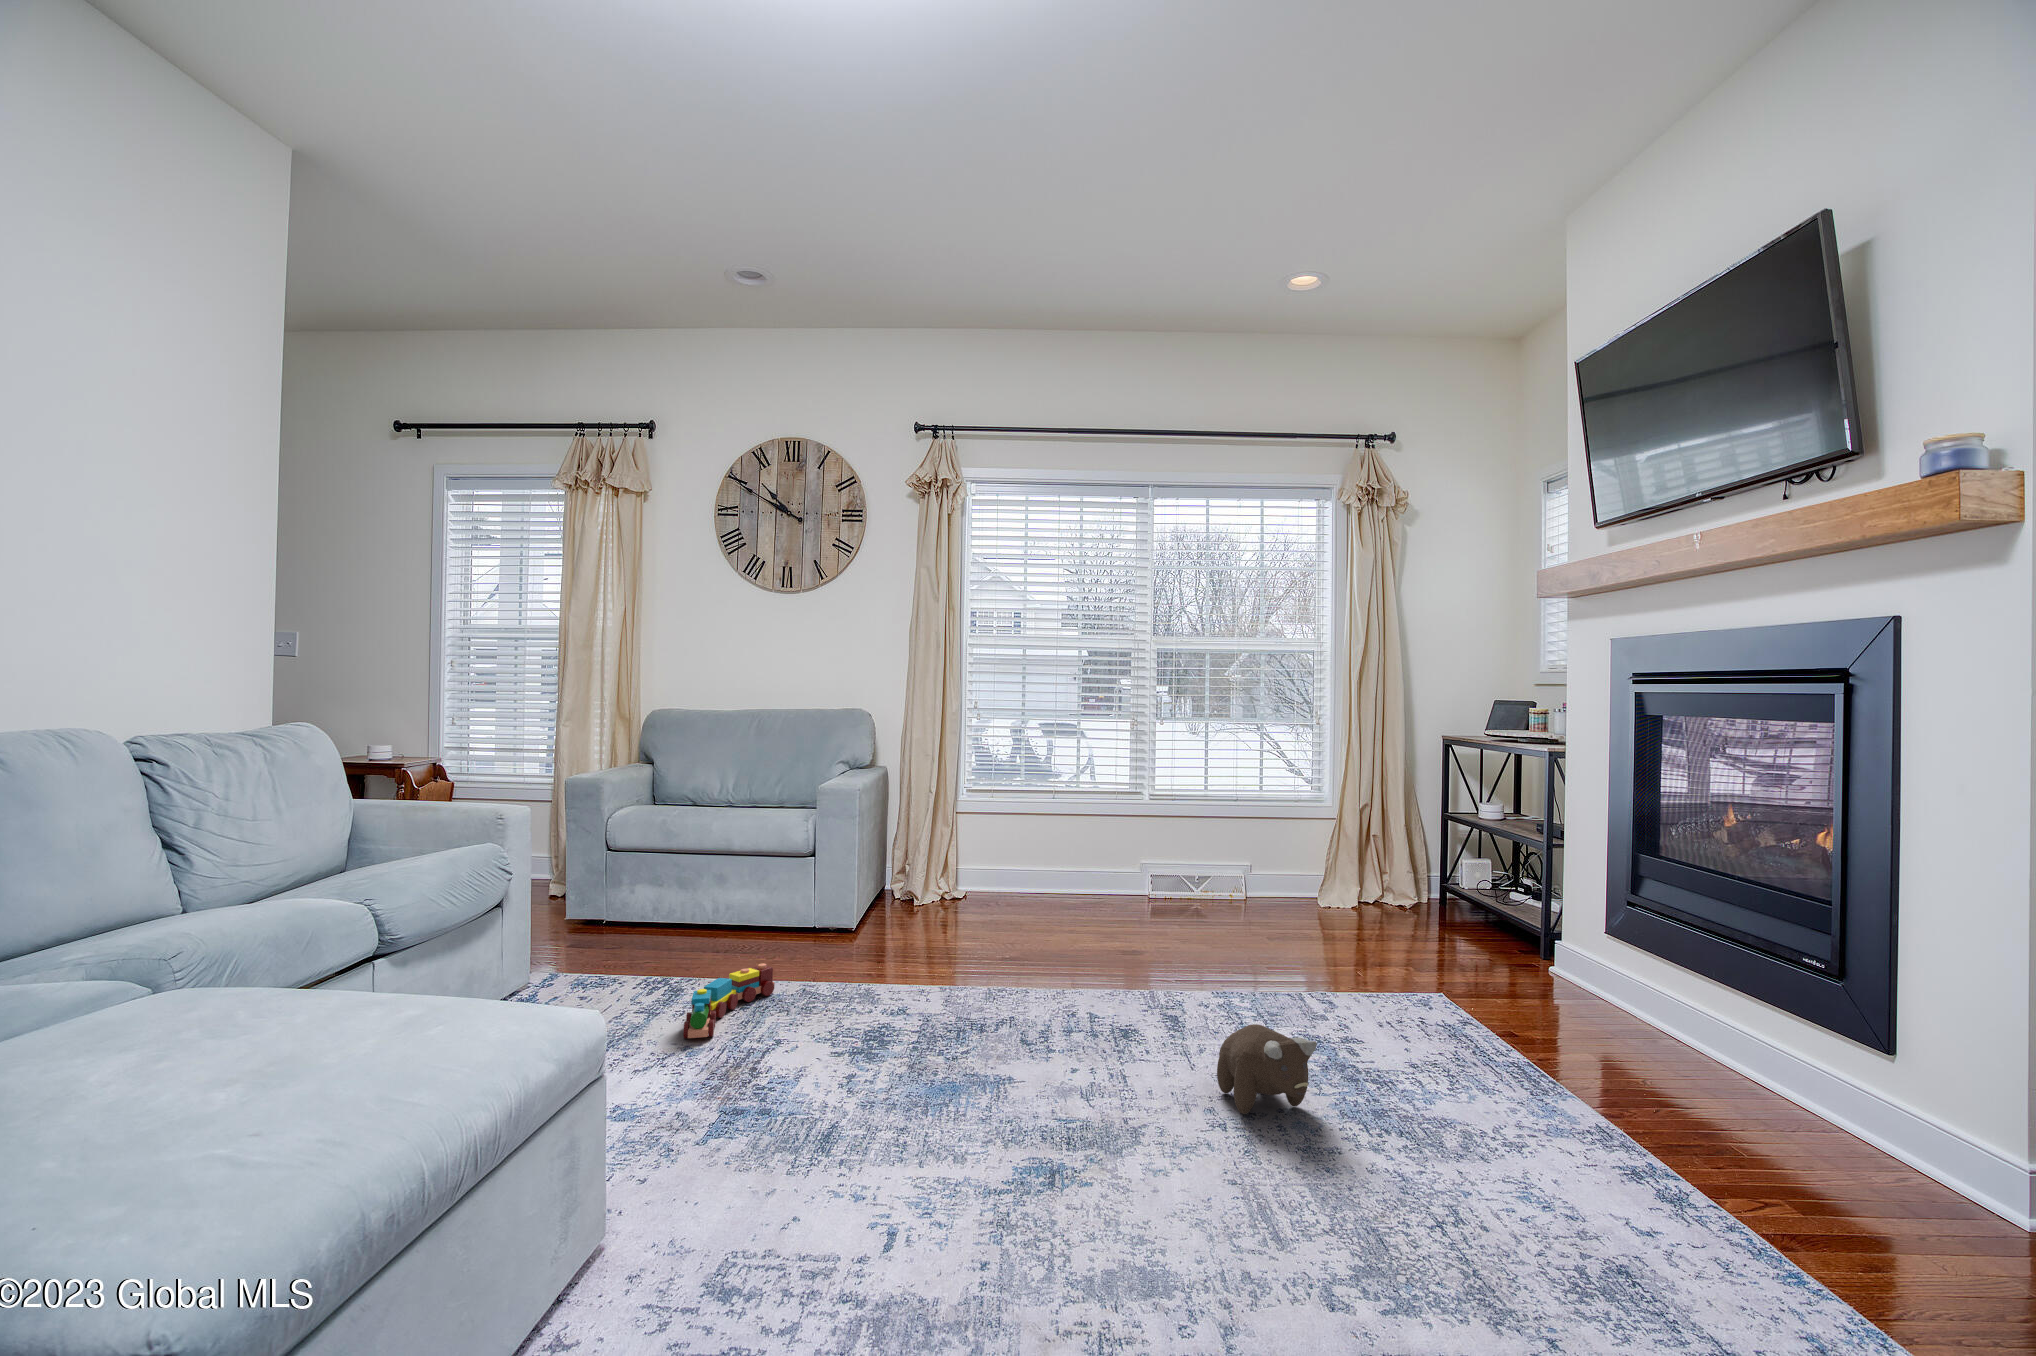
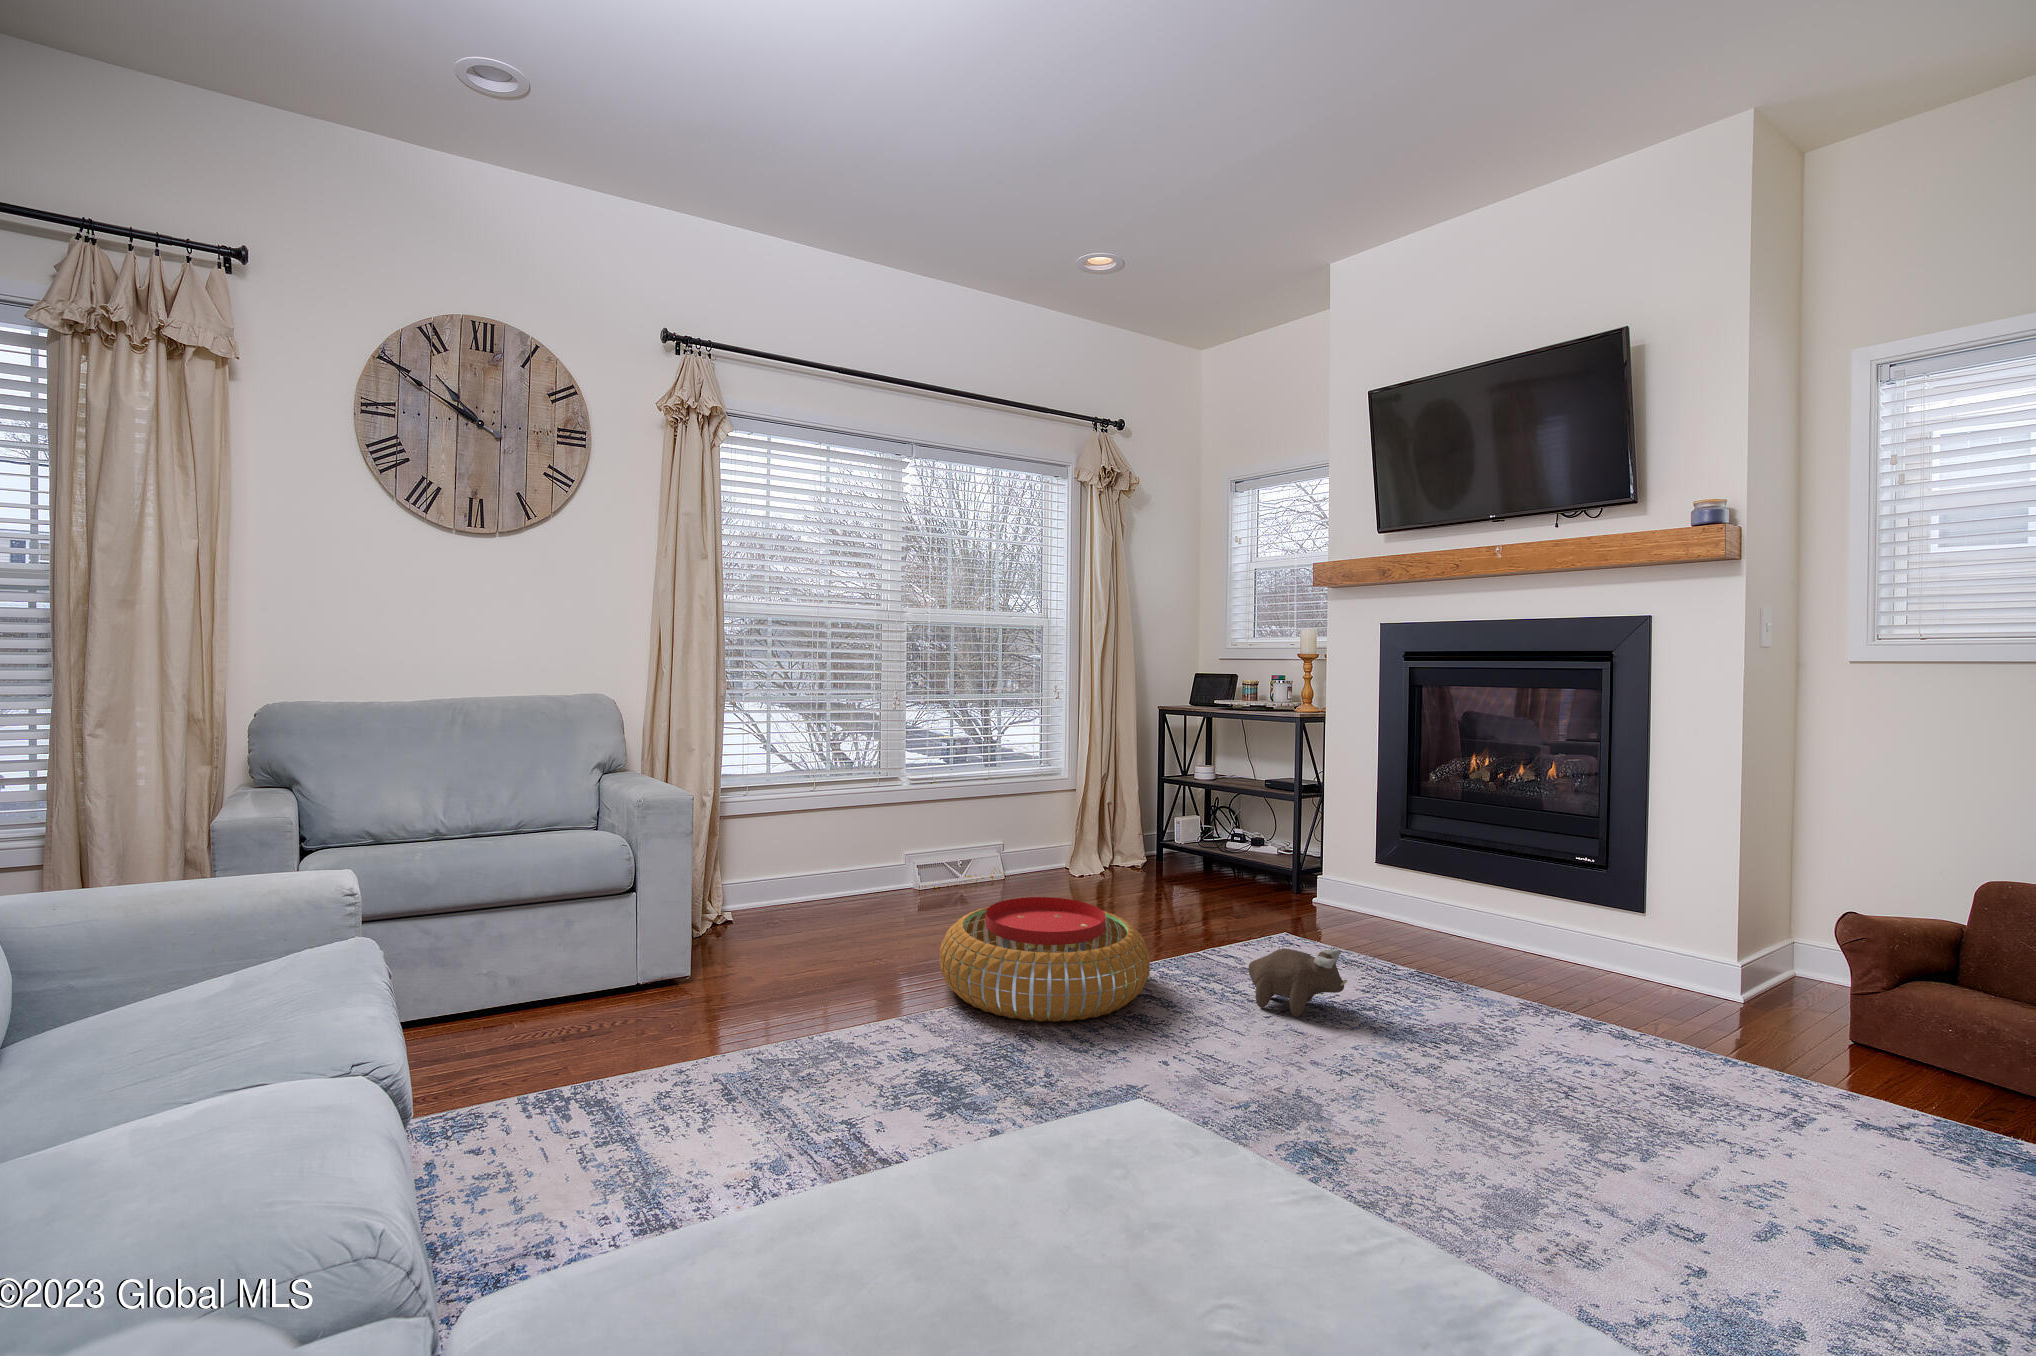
pouf: none [939,916,1161,1047] -> present [939,897,1150,1022]
toy train: present [683,963,775,1039] -> none [749,1017,838,1118]

